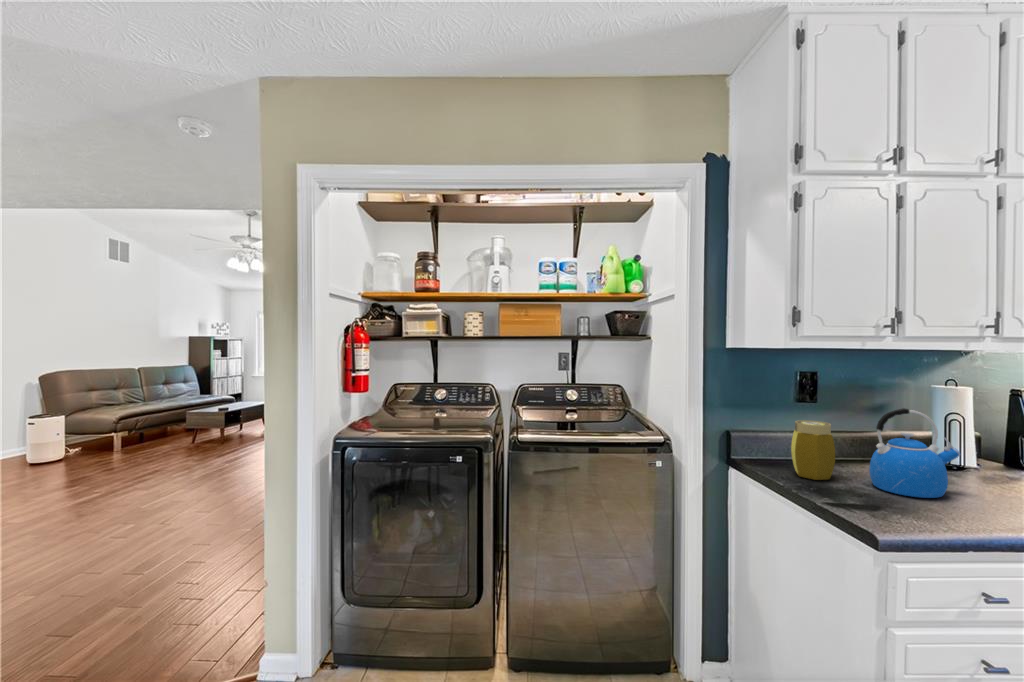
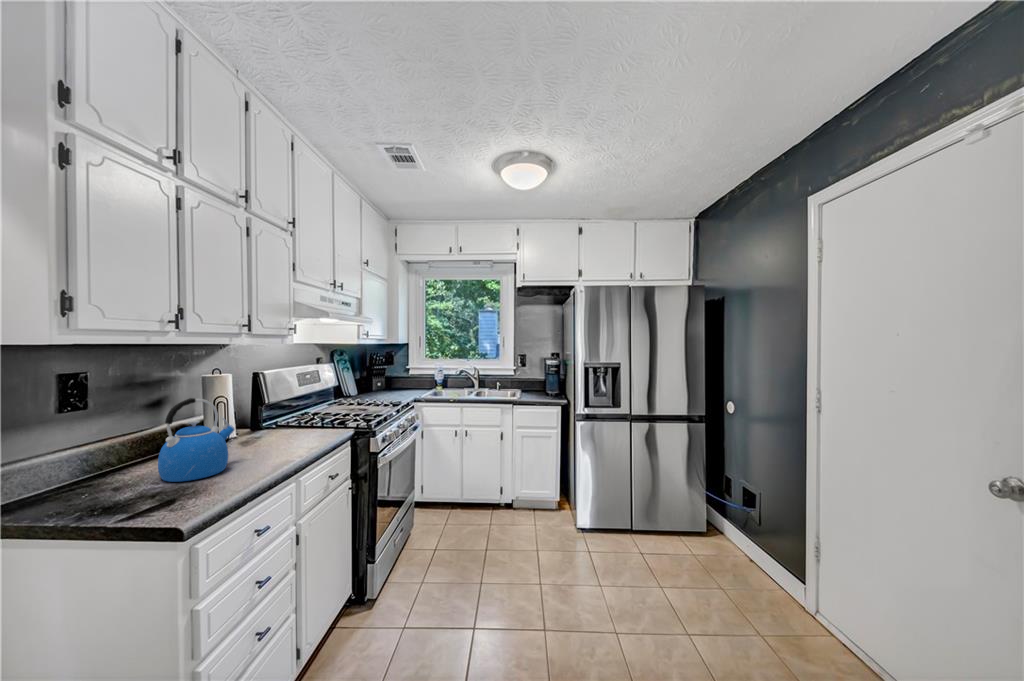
jar: present [791,420,835,480] -> none [55,429,119,502]

